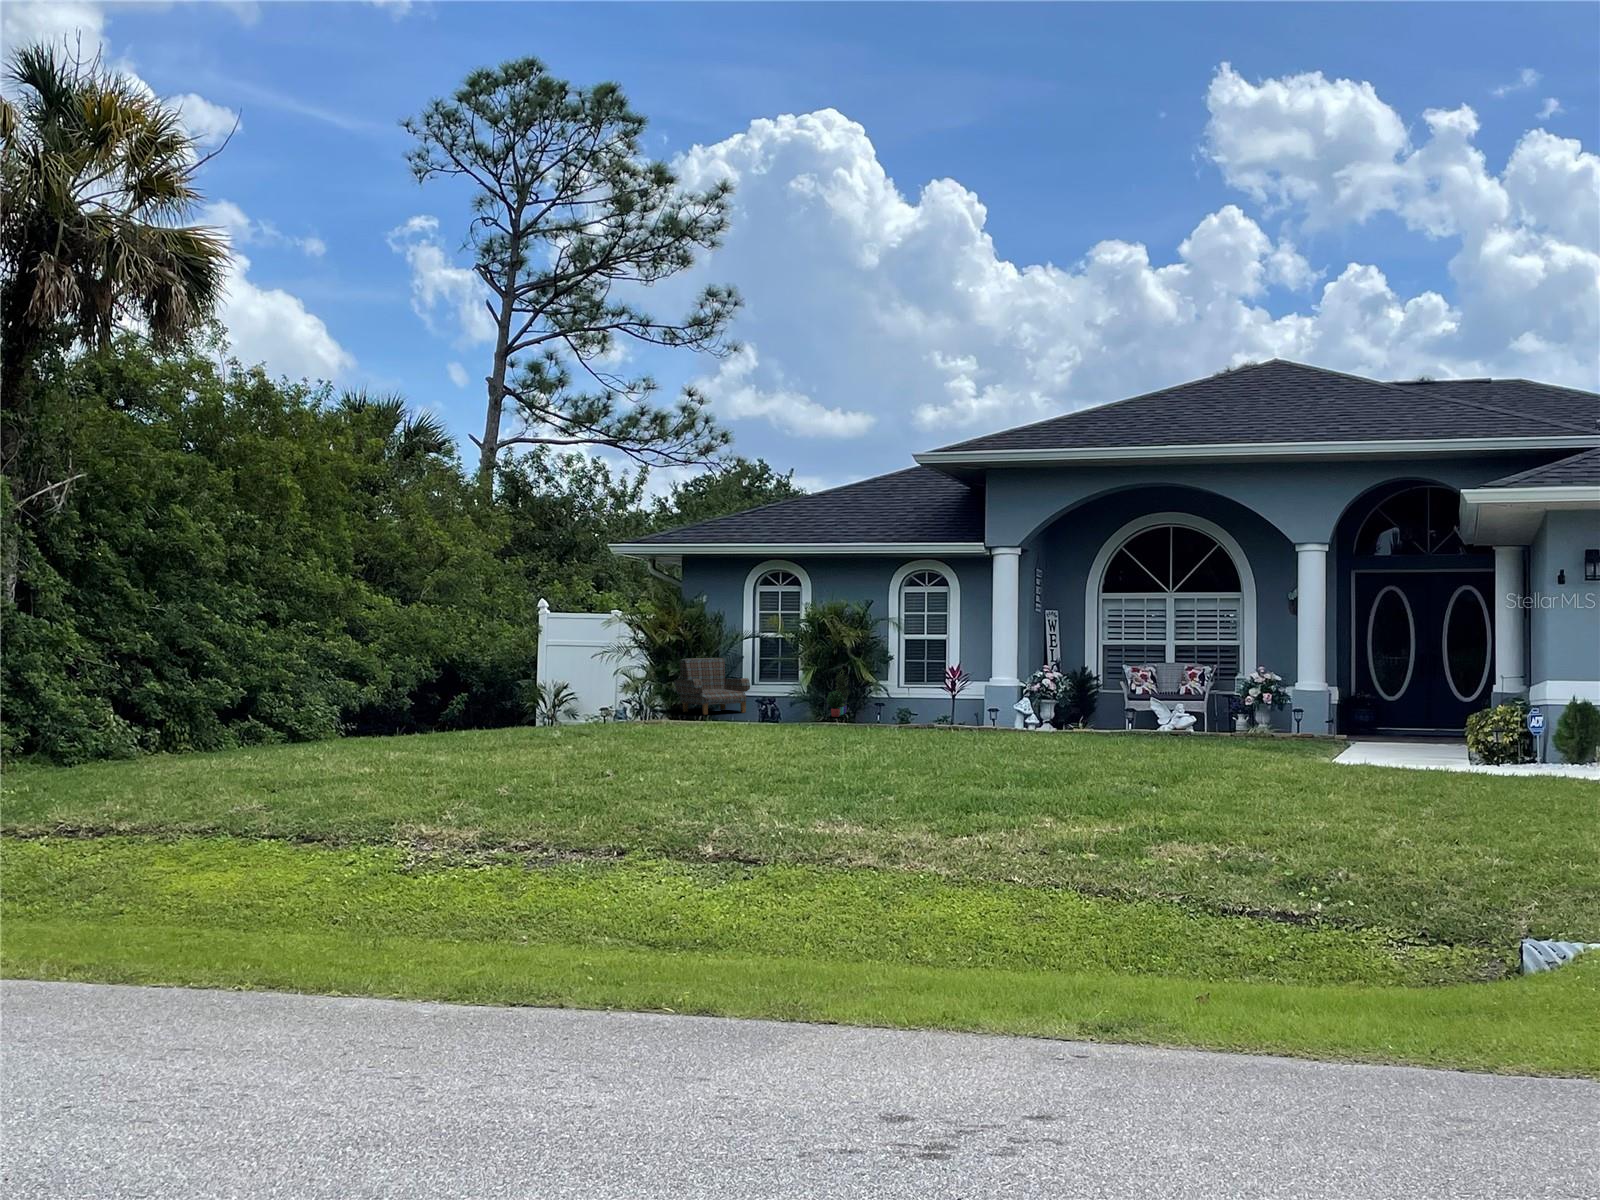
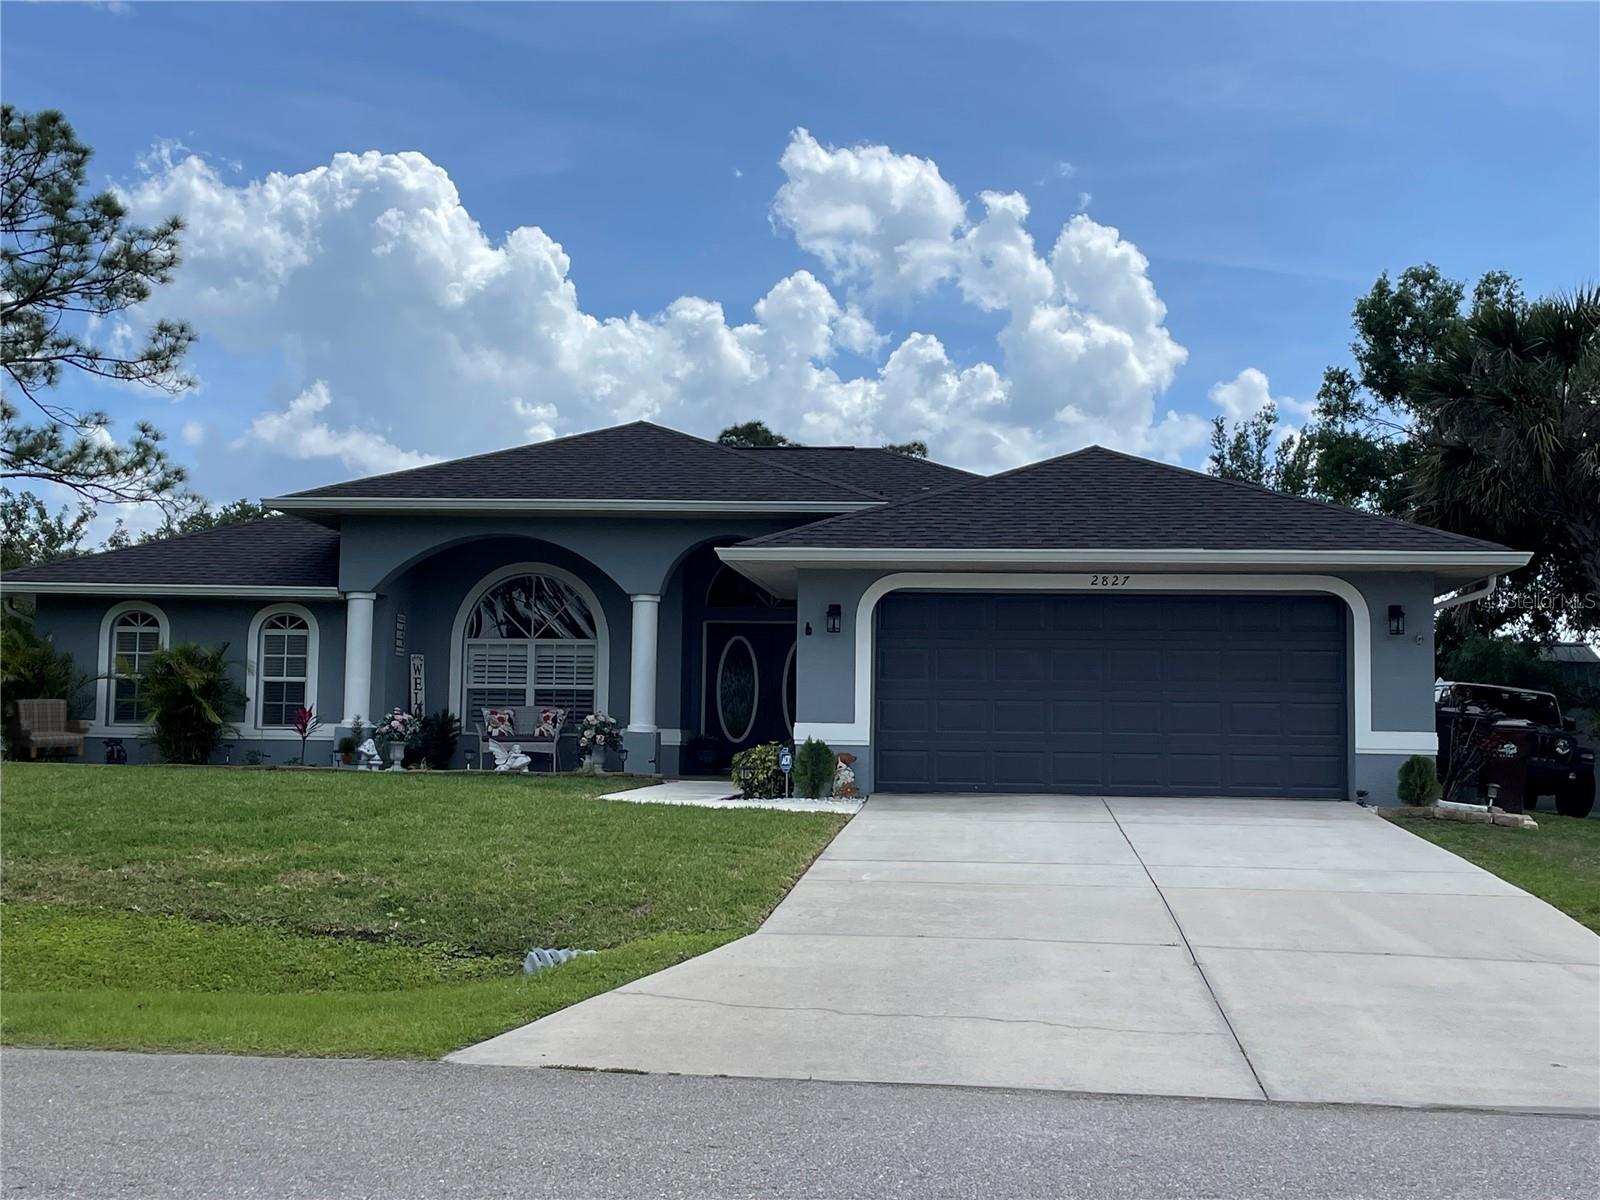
potted plant: present [827,670,850,717] -> present [338,714,366,764]

